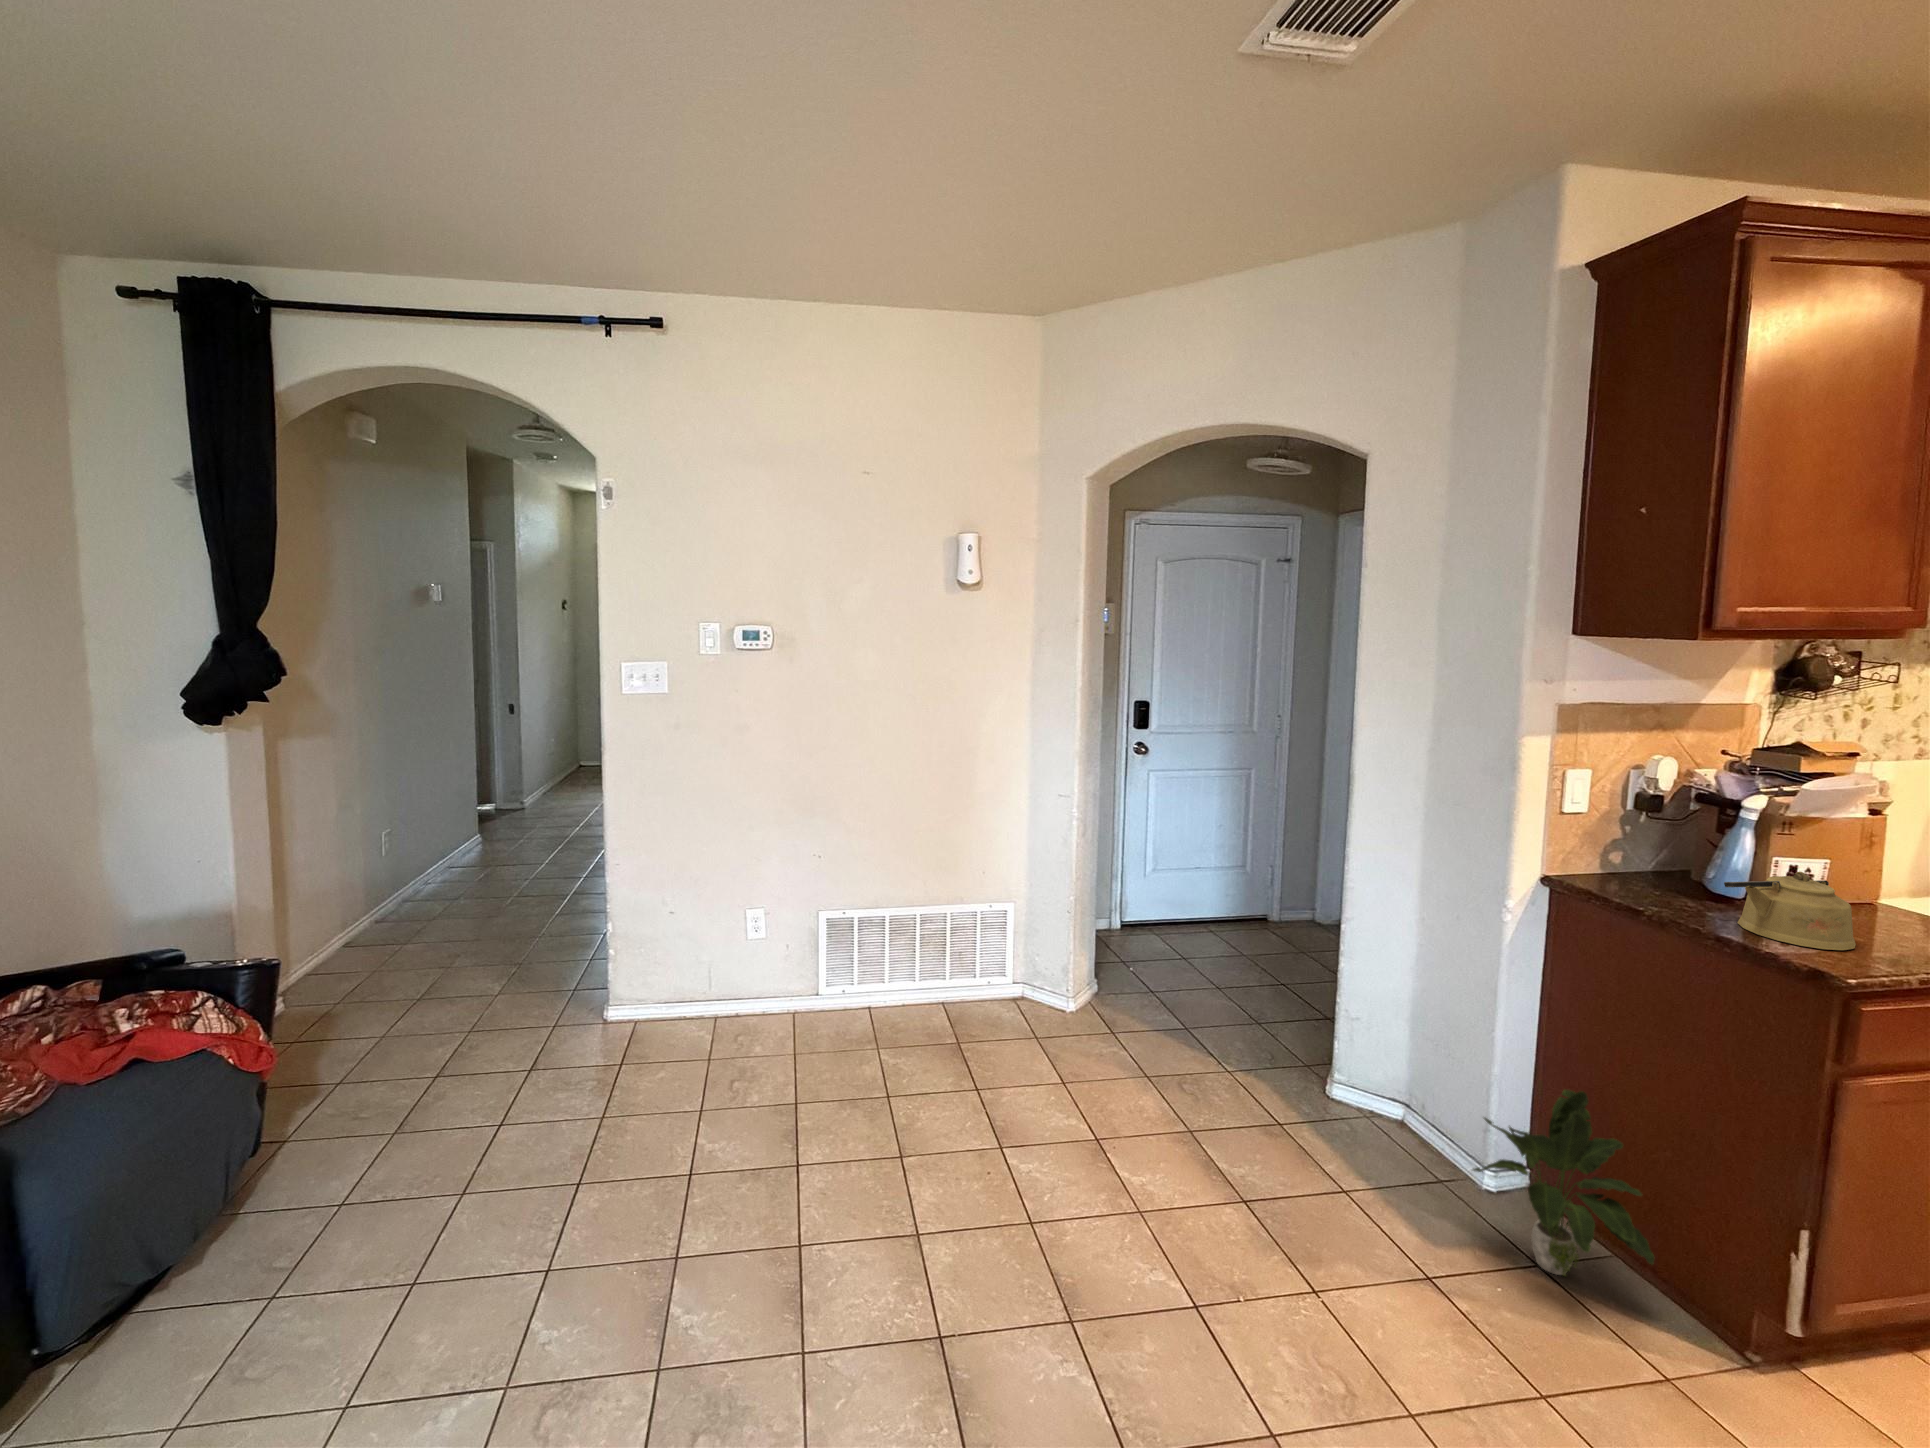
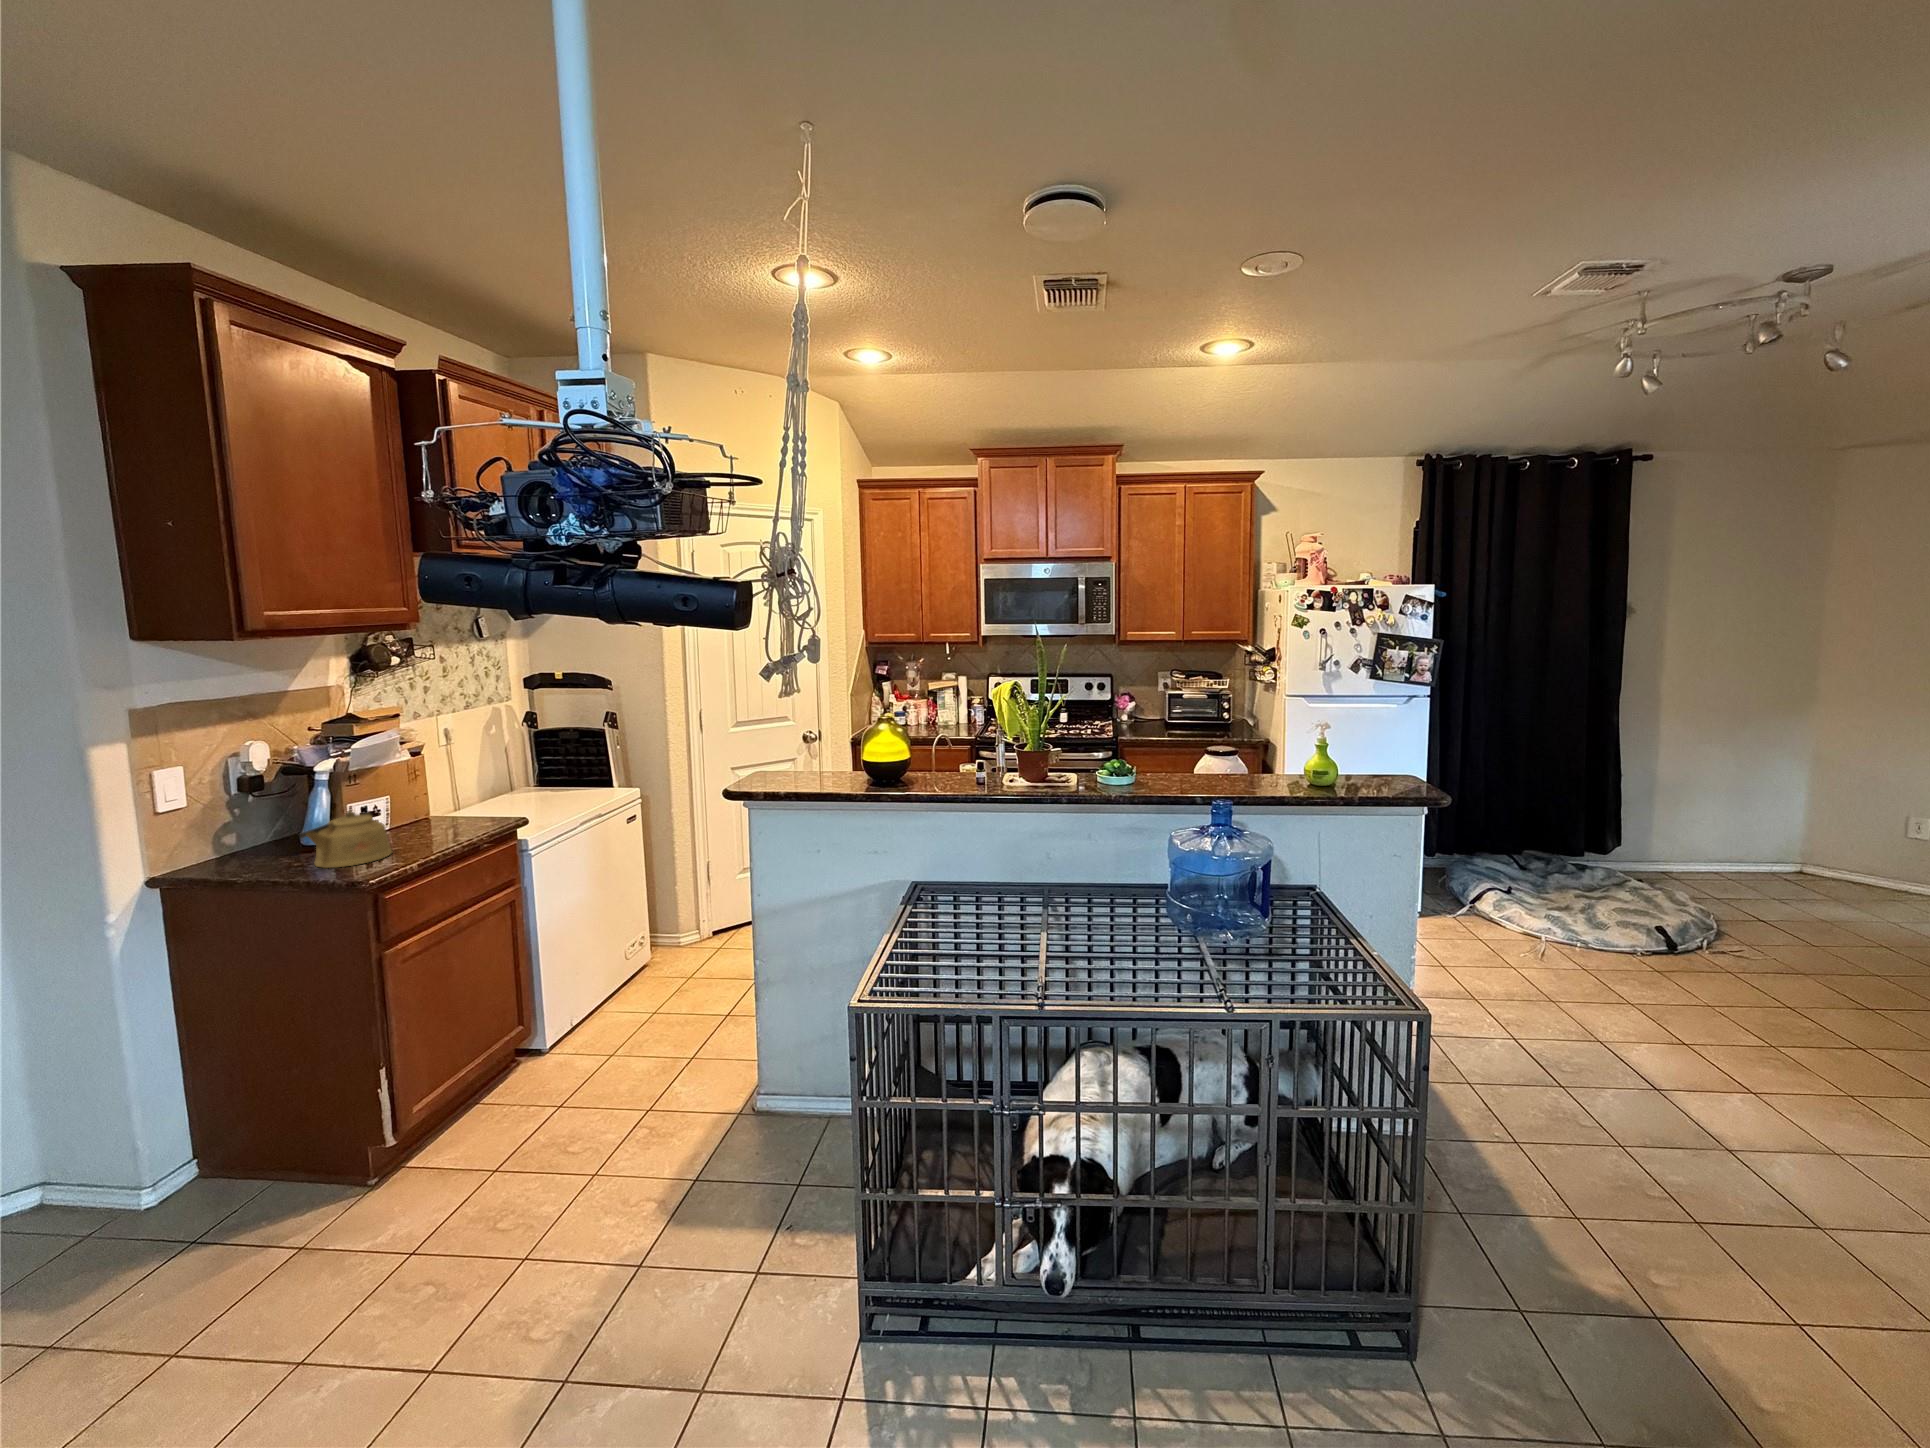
potted plant: present [1473,1090,1654,1276] -> none [96,1059,289,1240]

